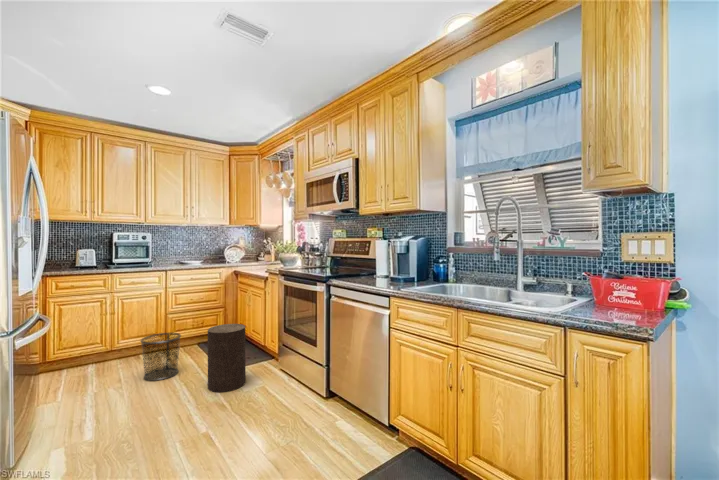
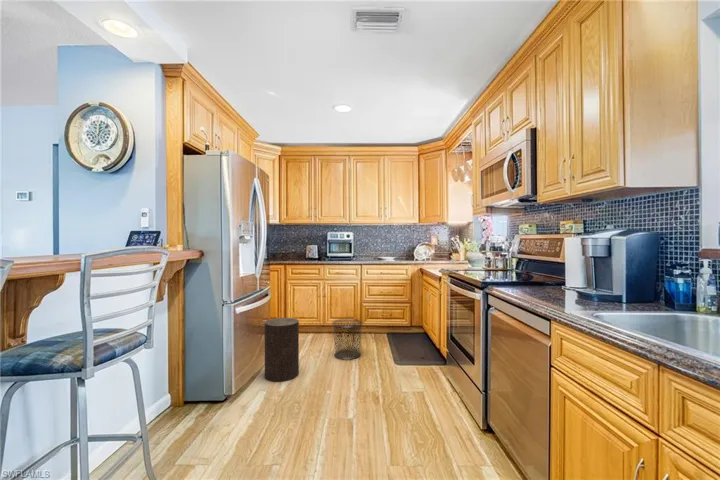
stool: present [208,324,246,392] -> present [265,318,299,382]

